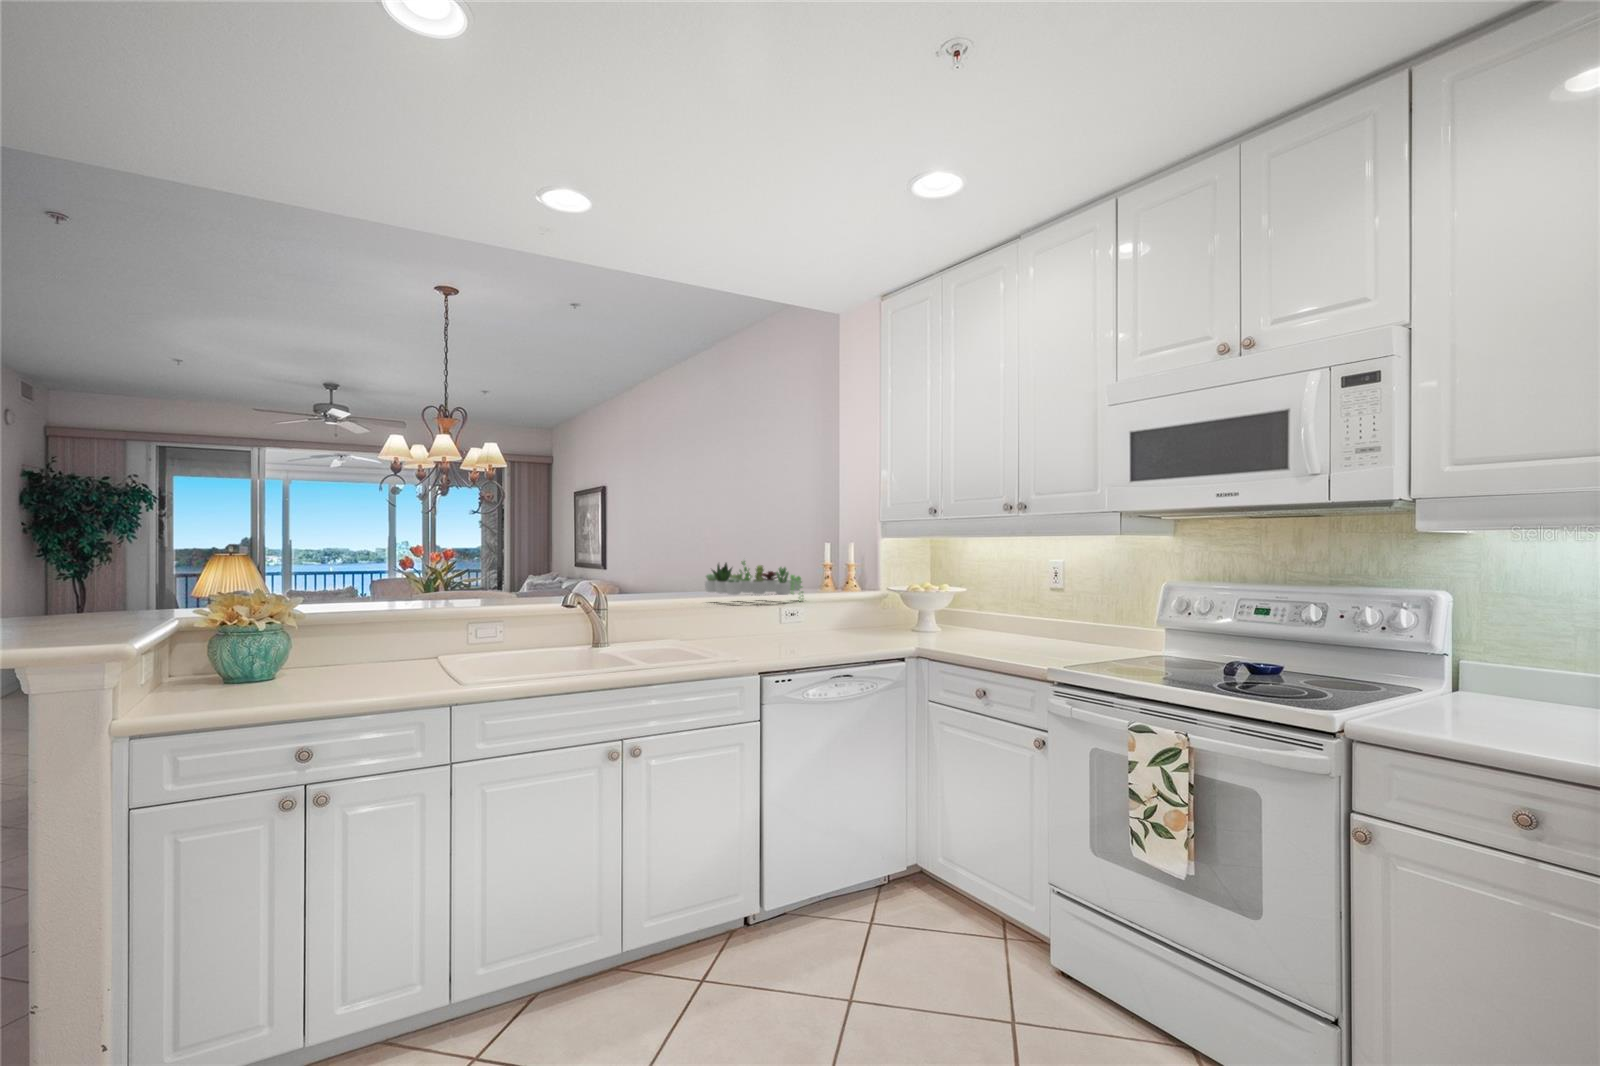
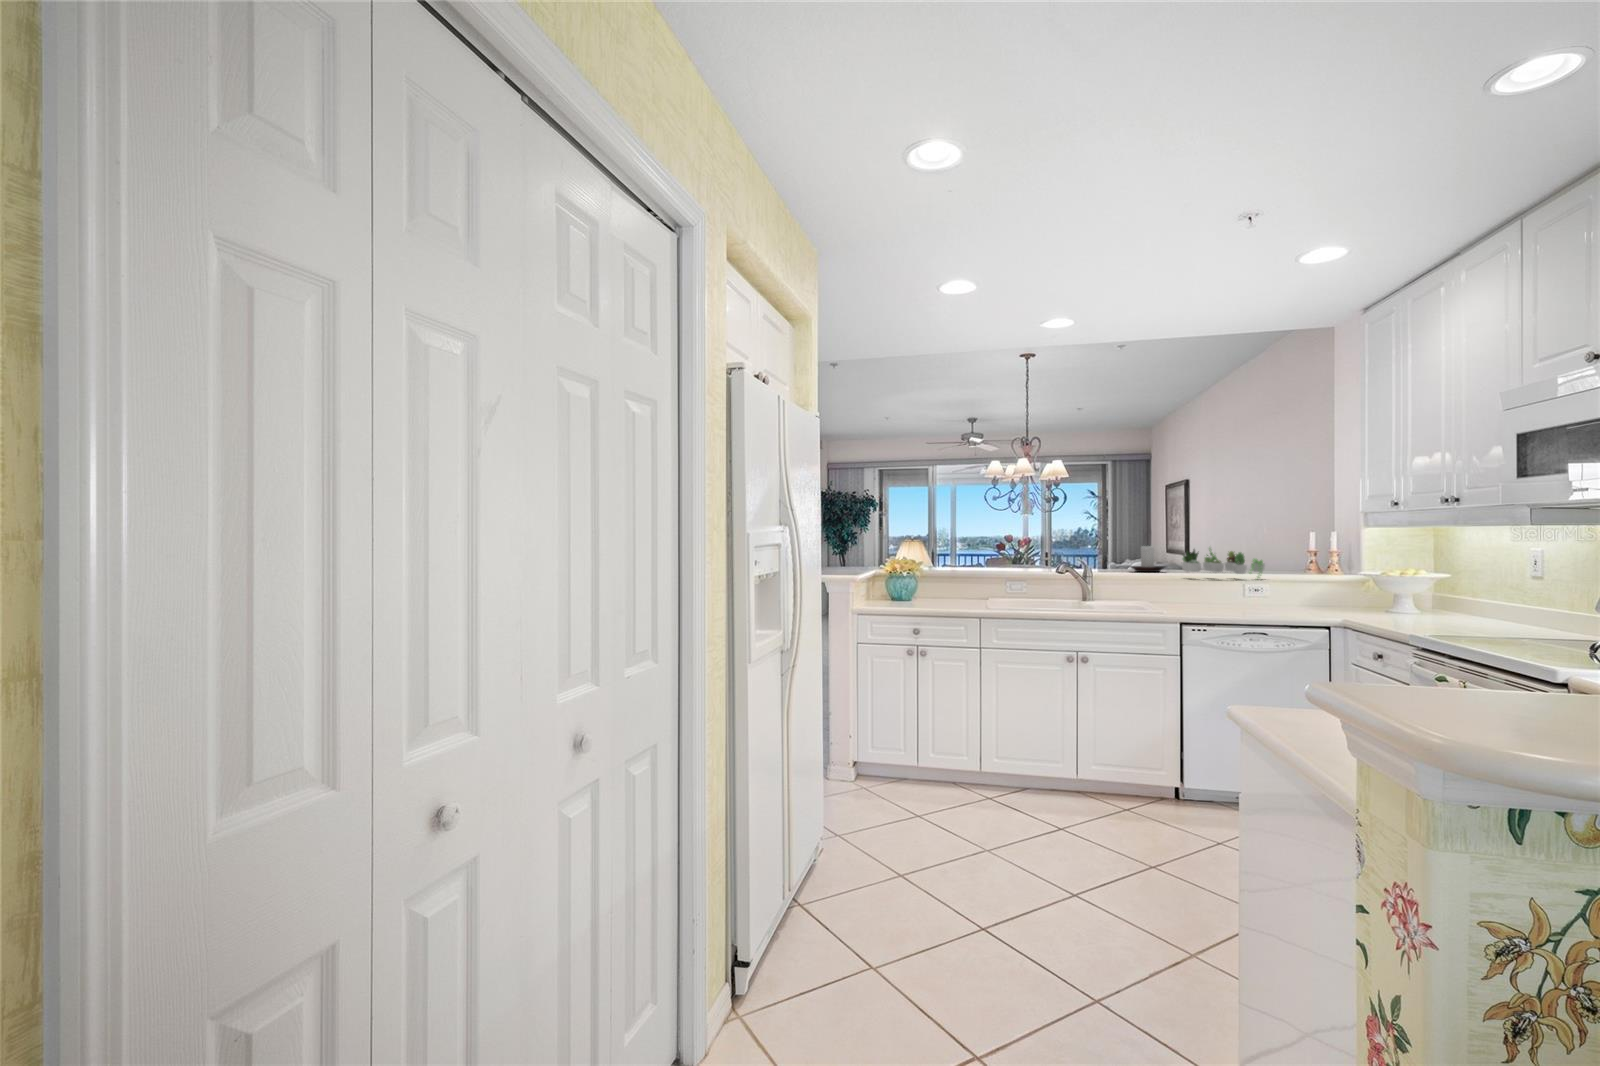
candle holder: none [595,558,643,593] -> present [1130,546,1165,572]

